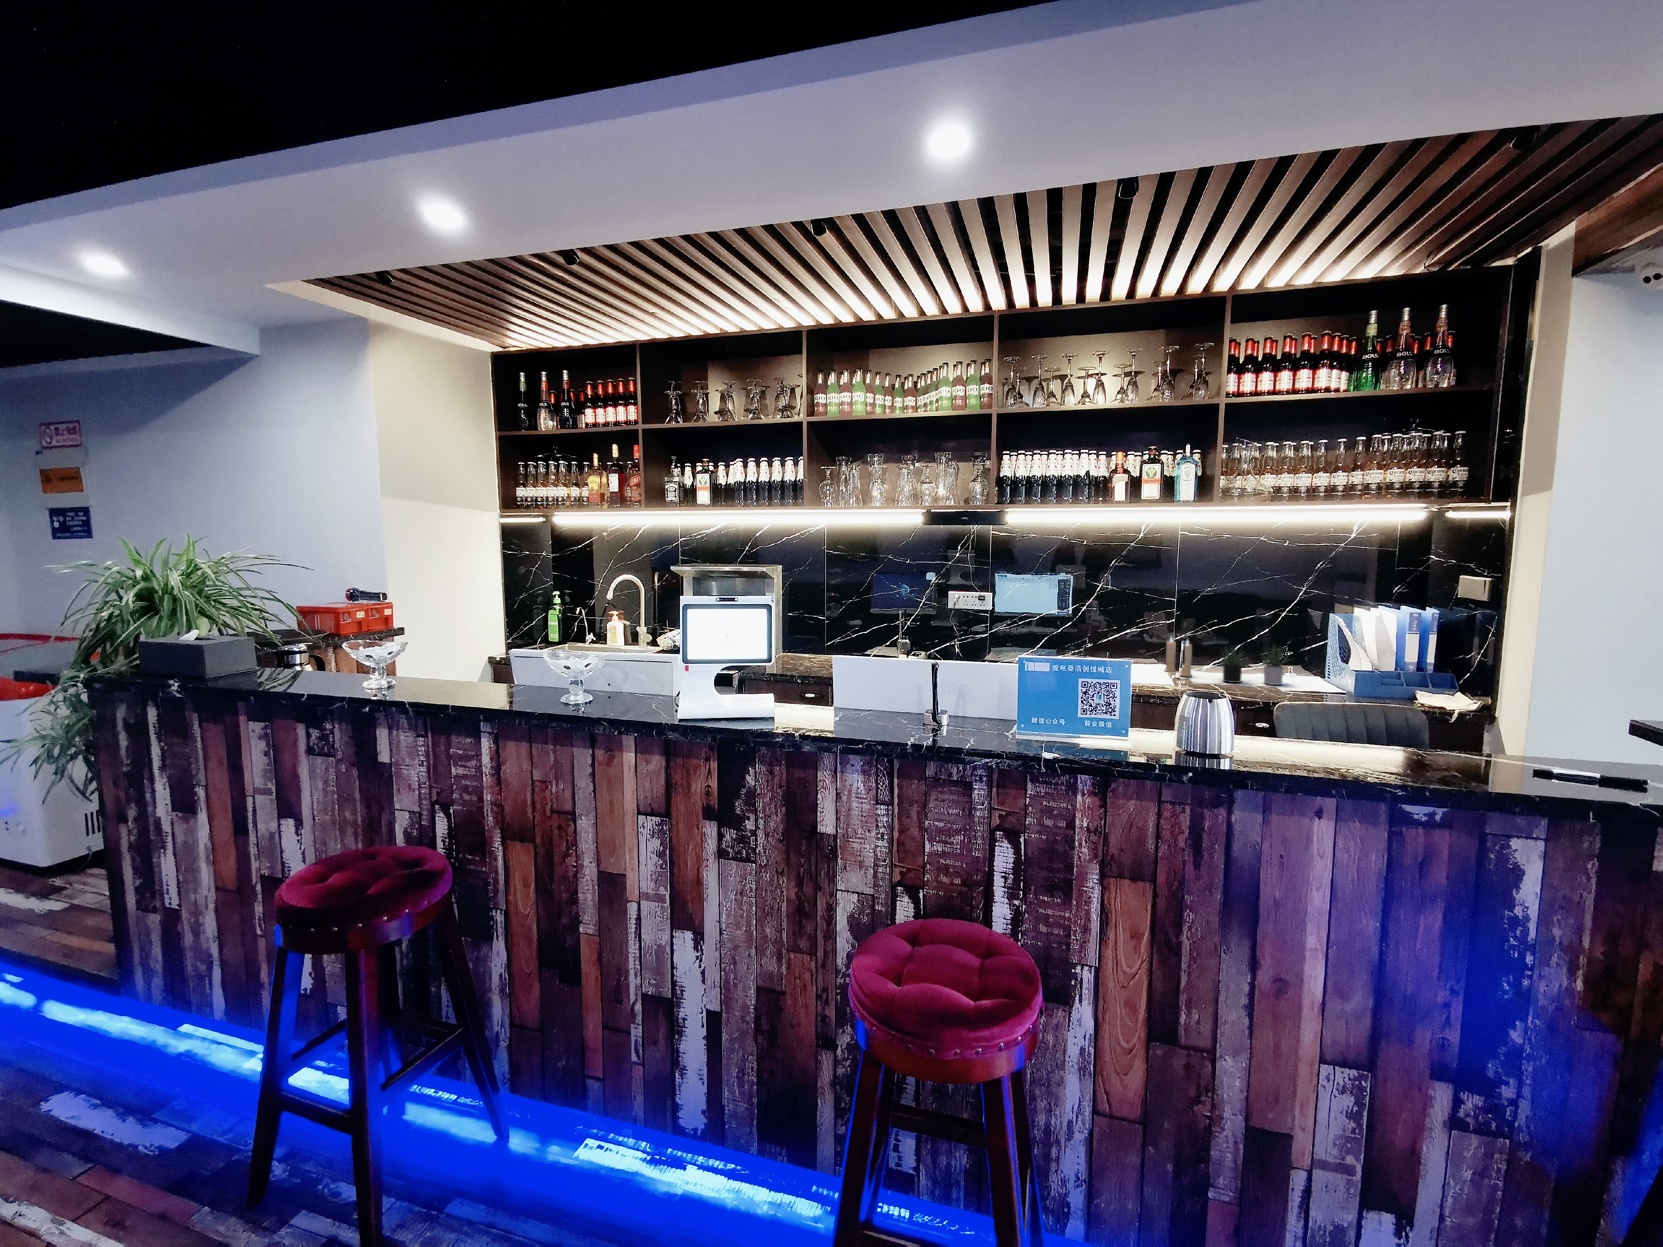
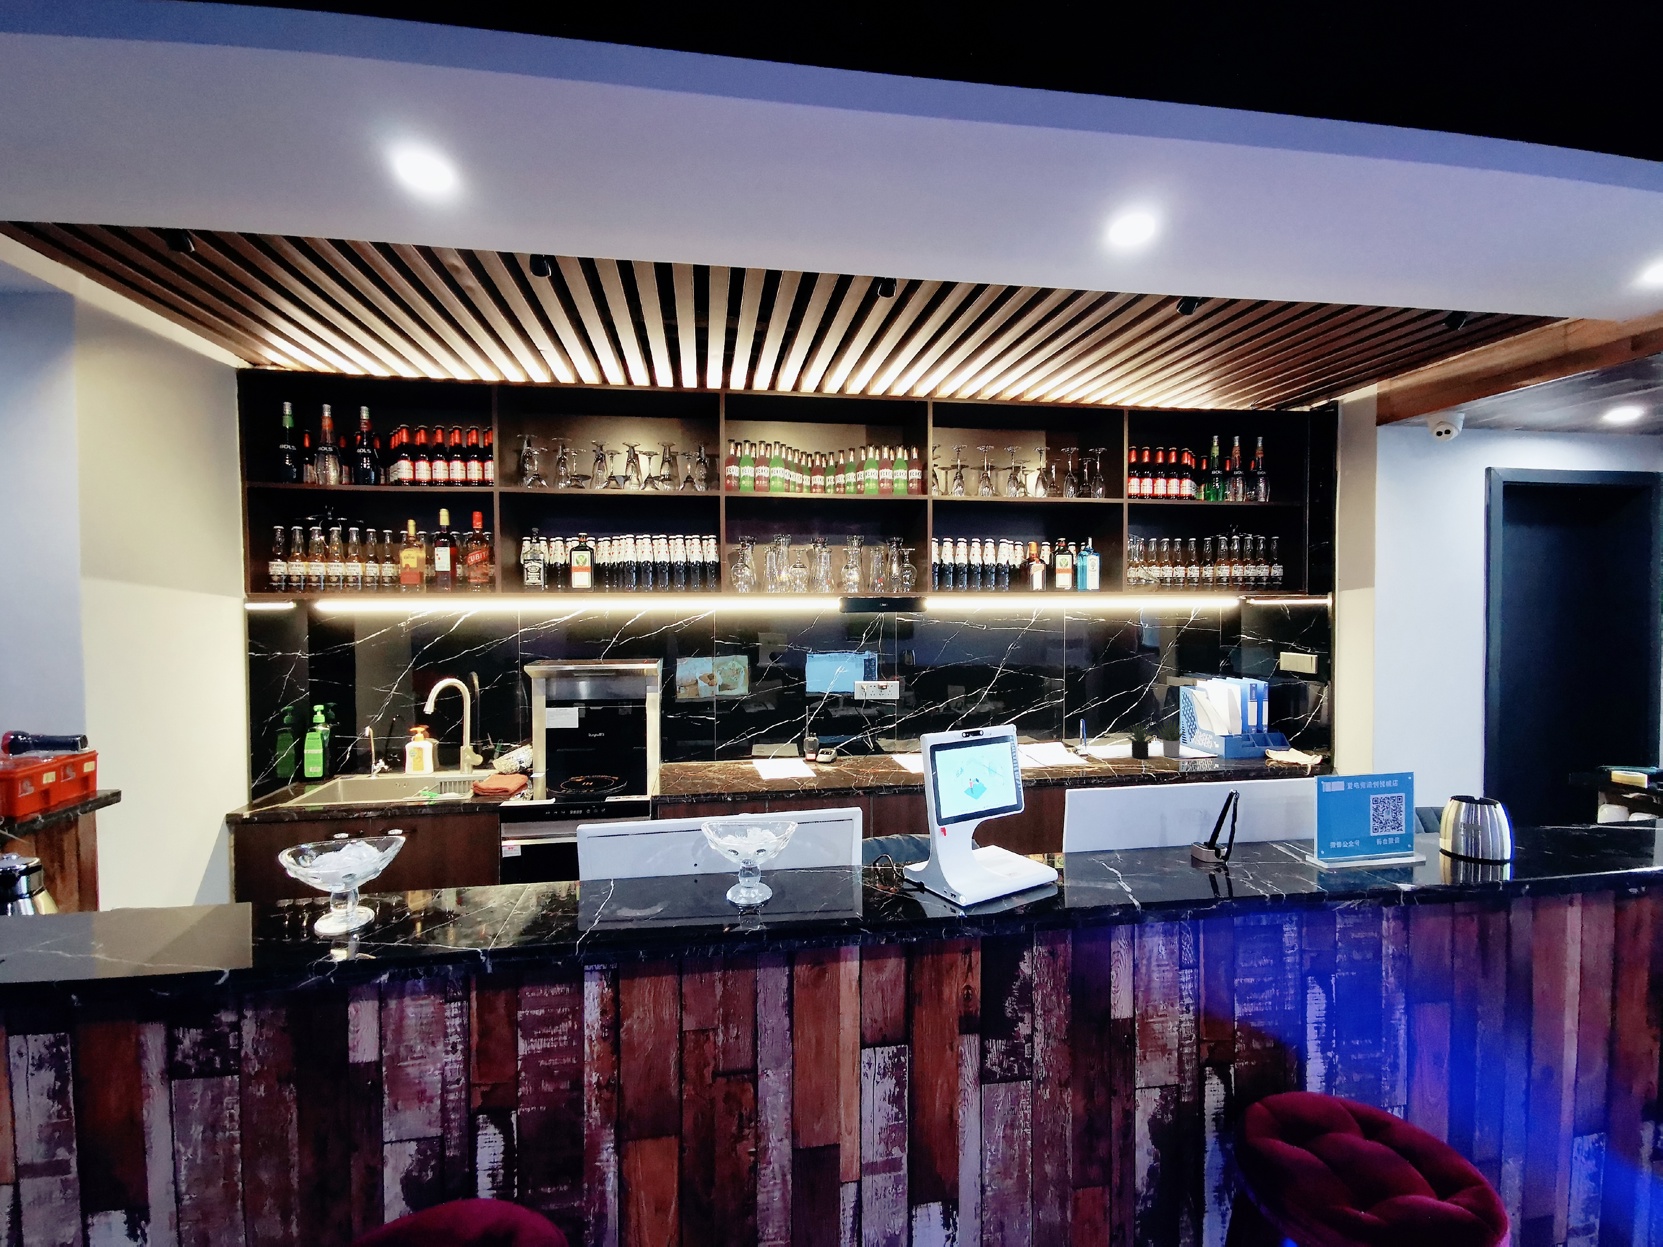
candle: present [1165,638,1192,676] -> none [1068,716,1103,755]

